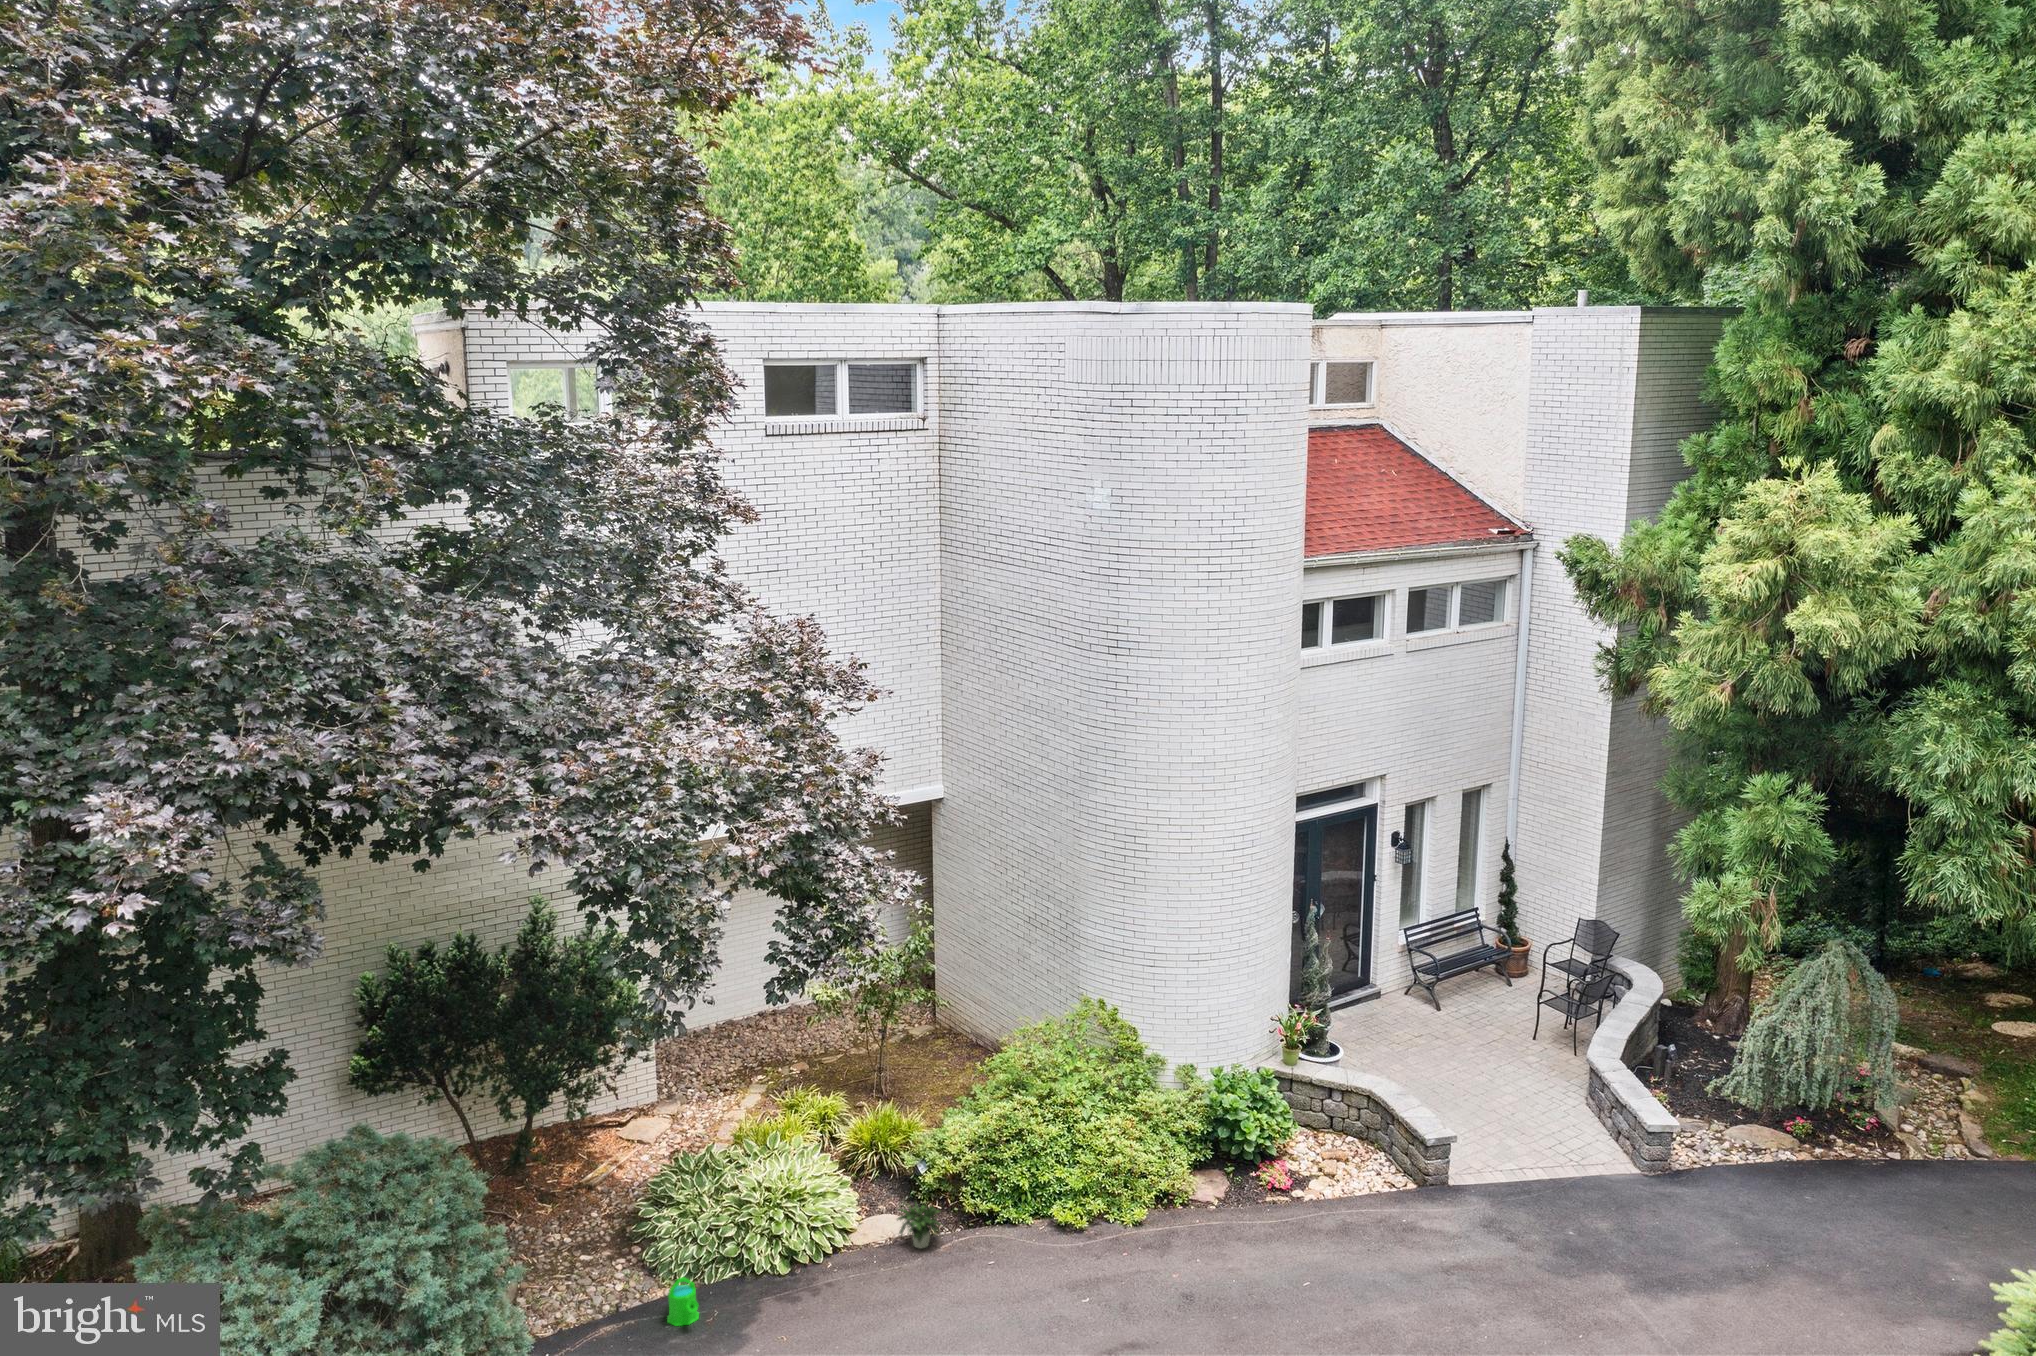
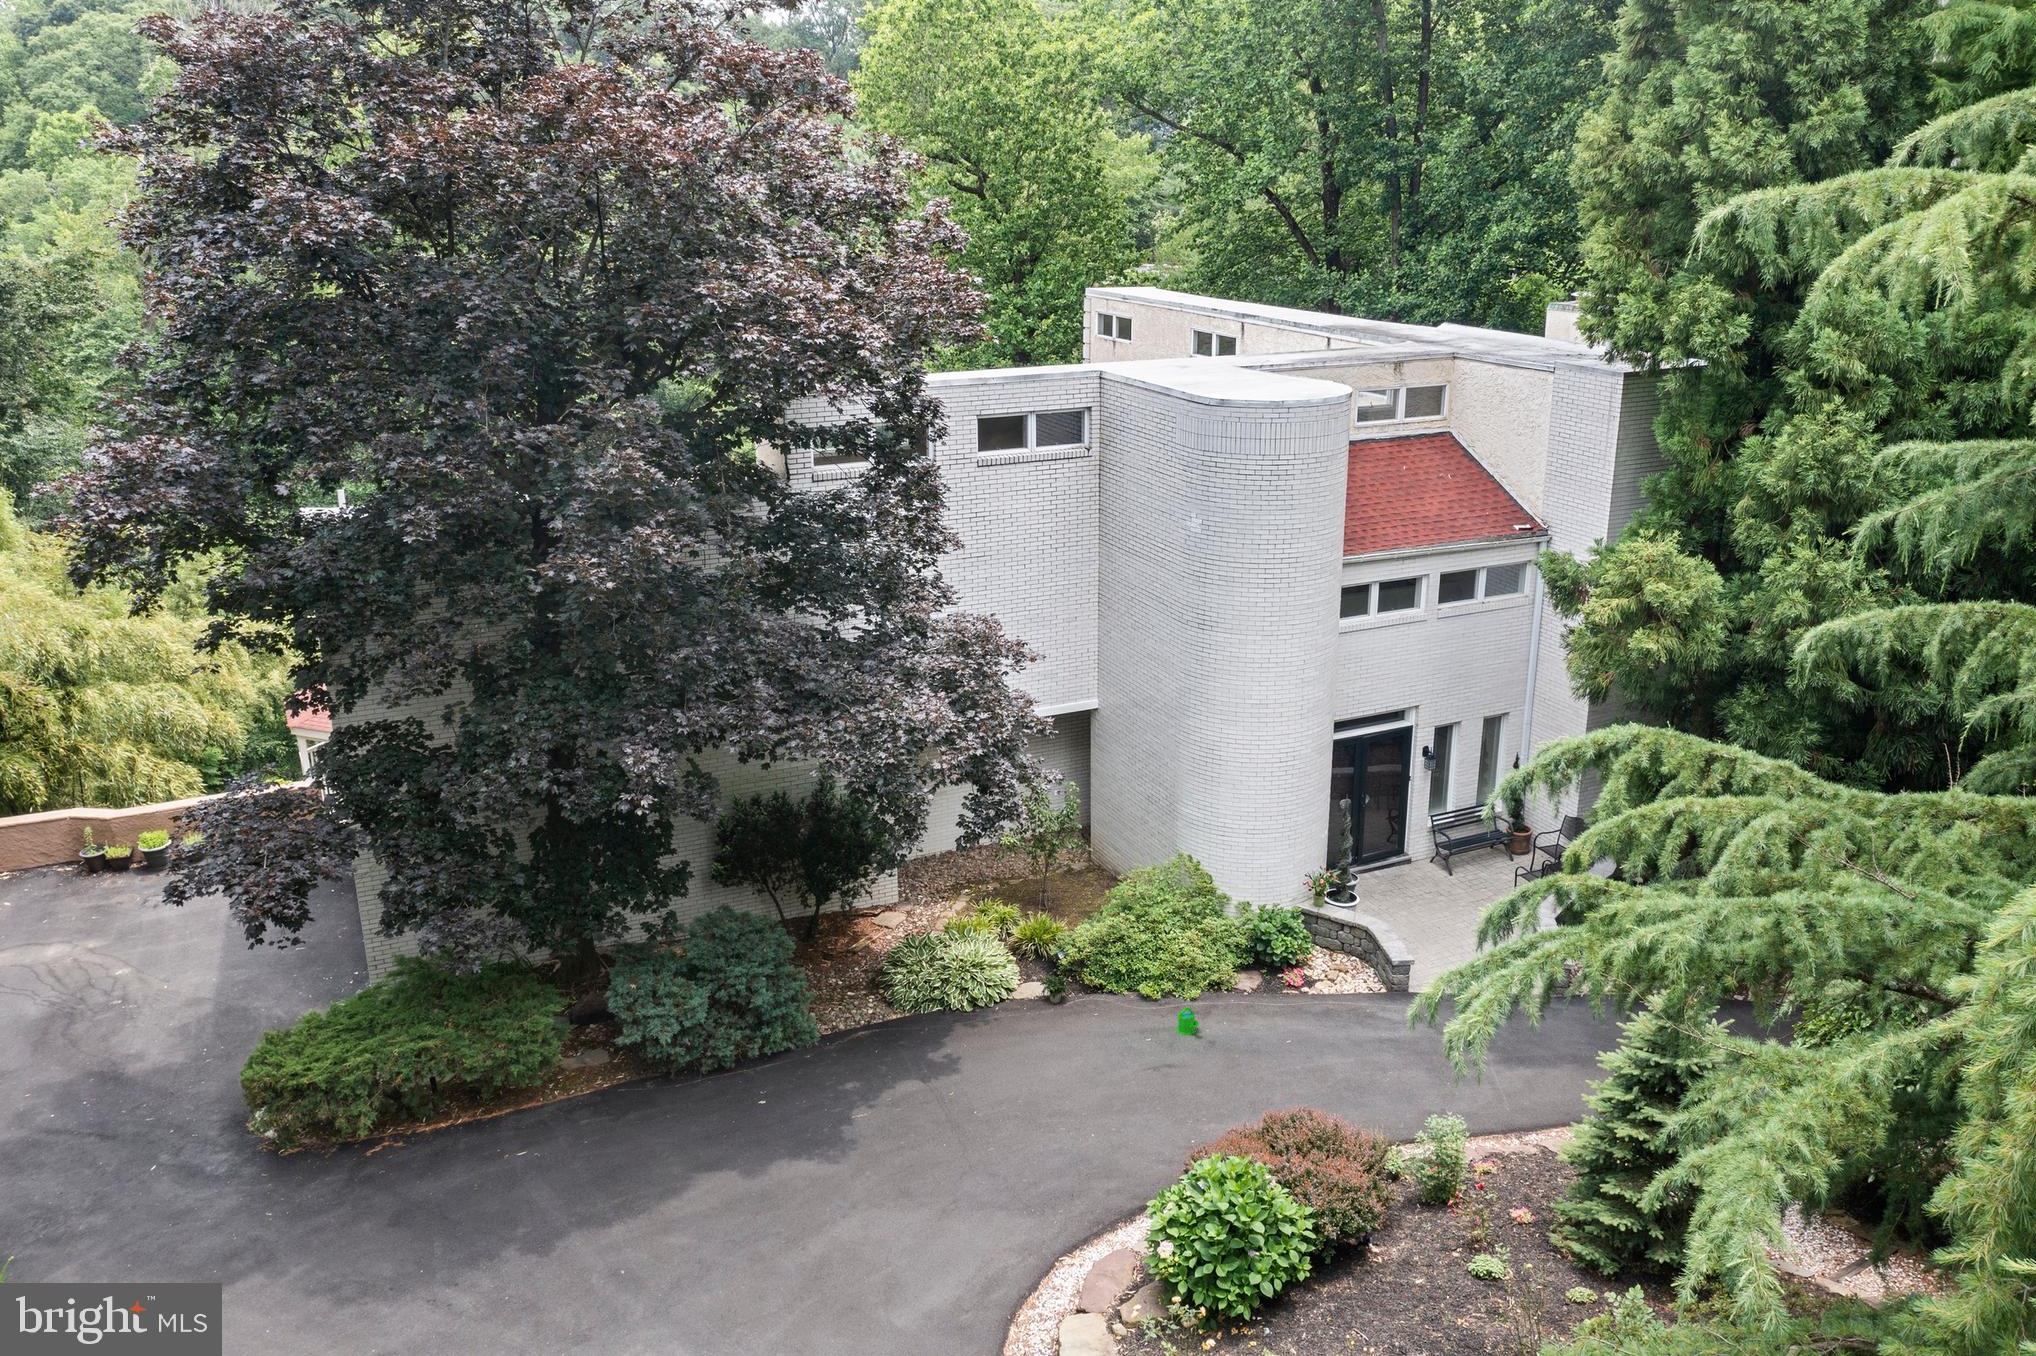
watering can: present [667,1277,699,1326] -> present [1177,1007,1198,1035]

